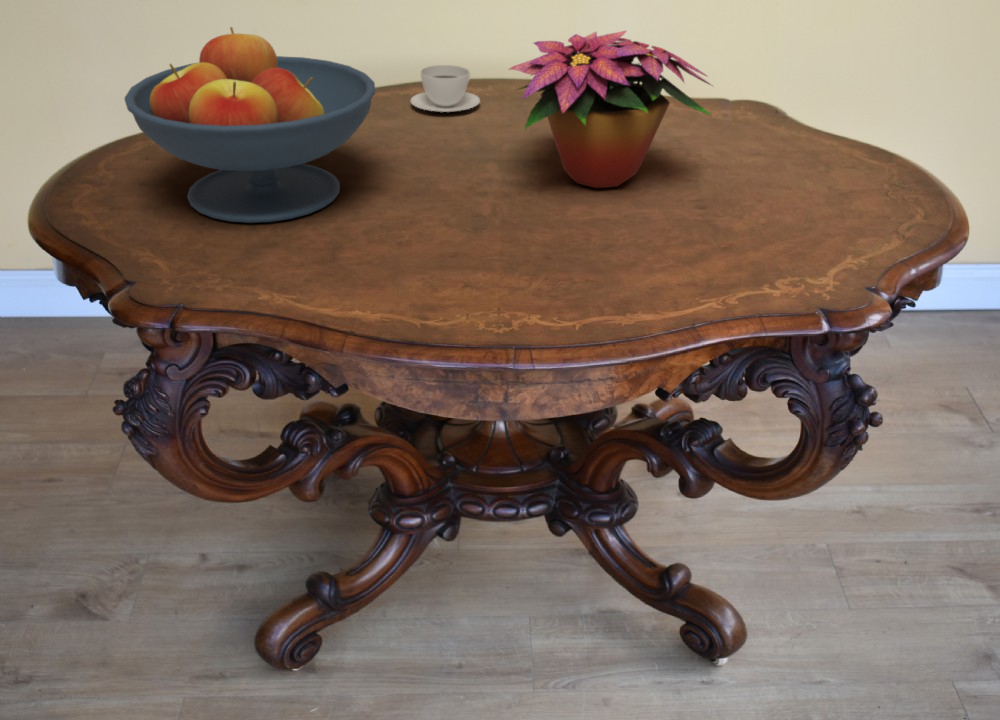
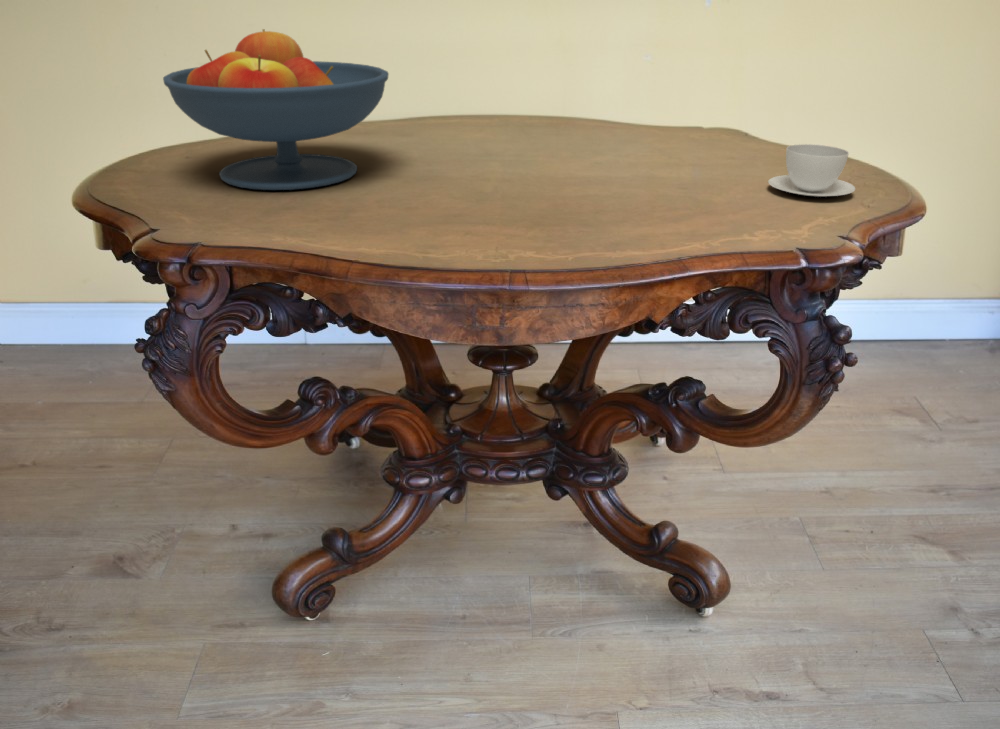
flower arrangement: present [509,31,712,188] -> none [502,27,701,172]
teacup: present [411,65,480,112] -> present [768,144,855,197]

